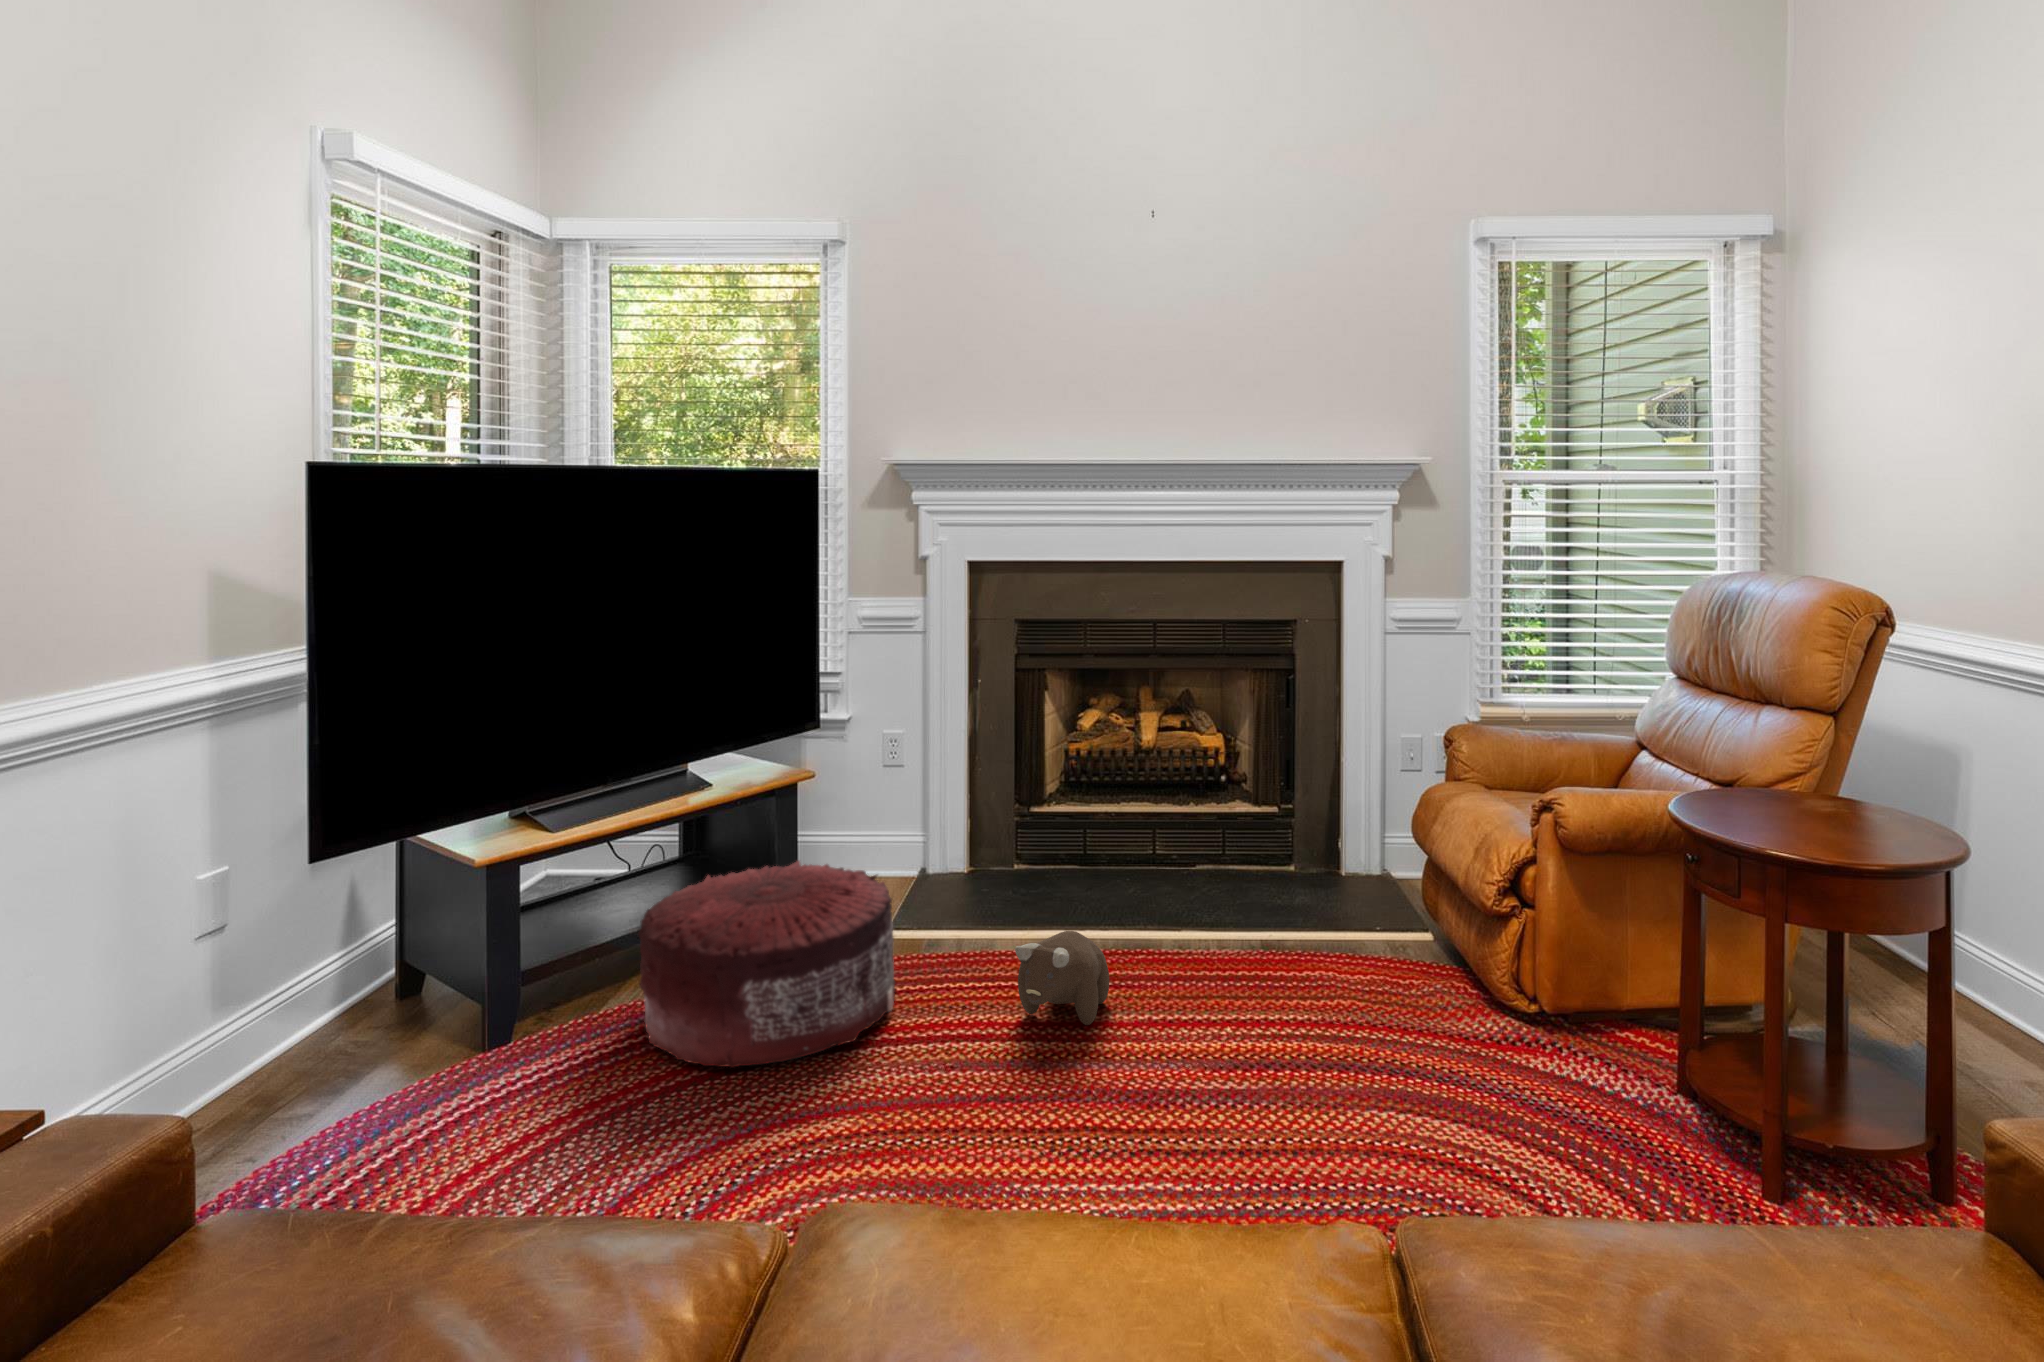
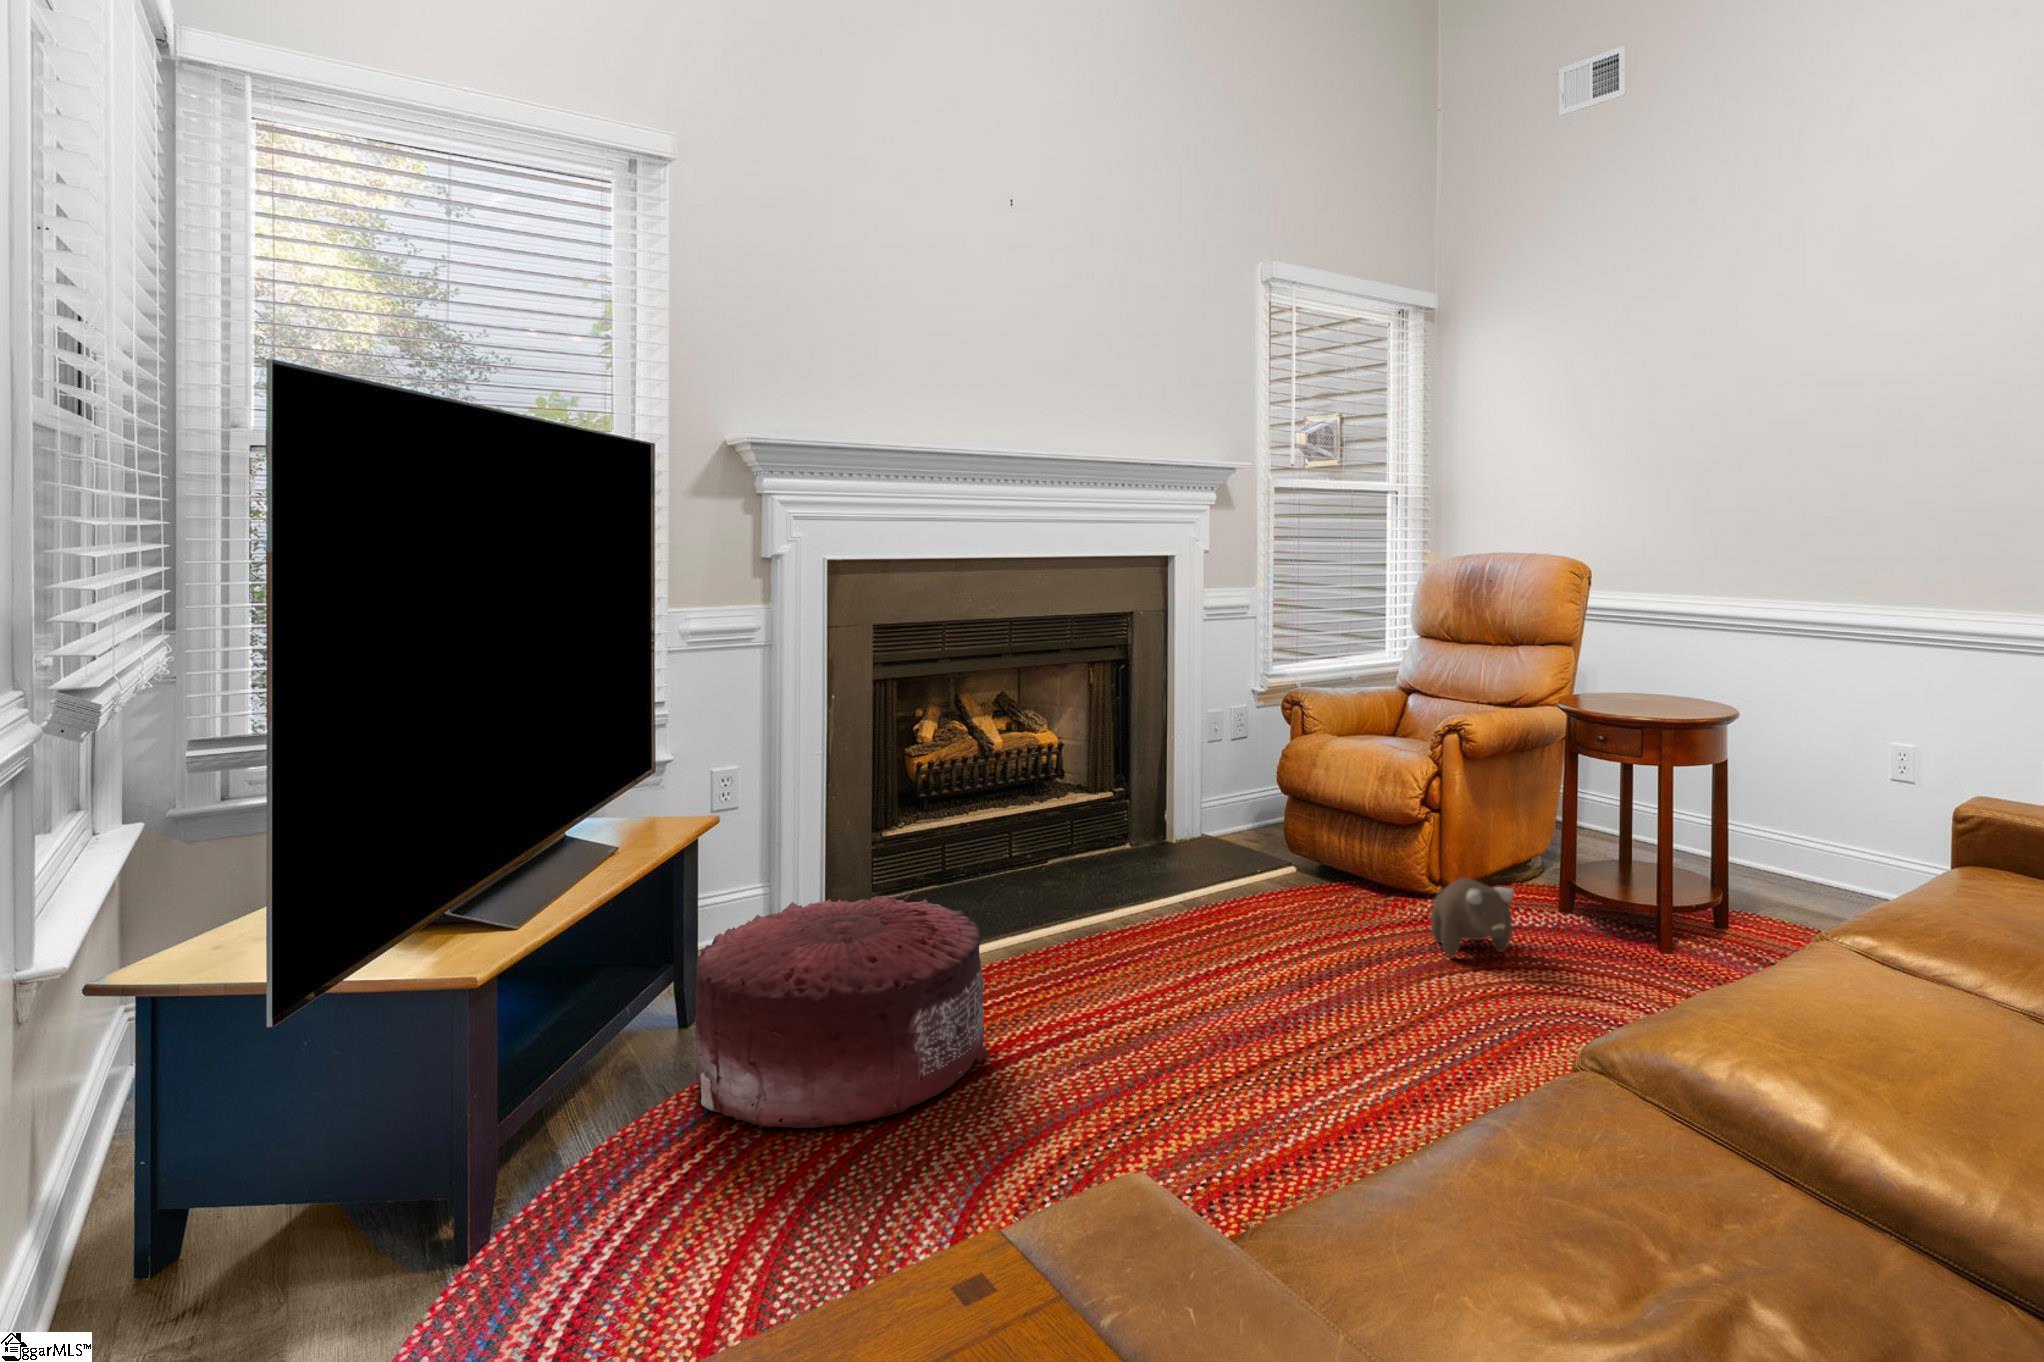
plush toy: present [1015,931,1109,1025] -> present [1431,878,1514,957]

